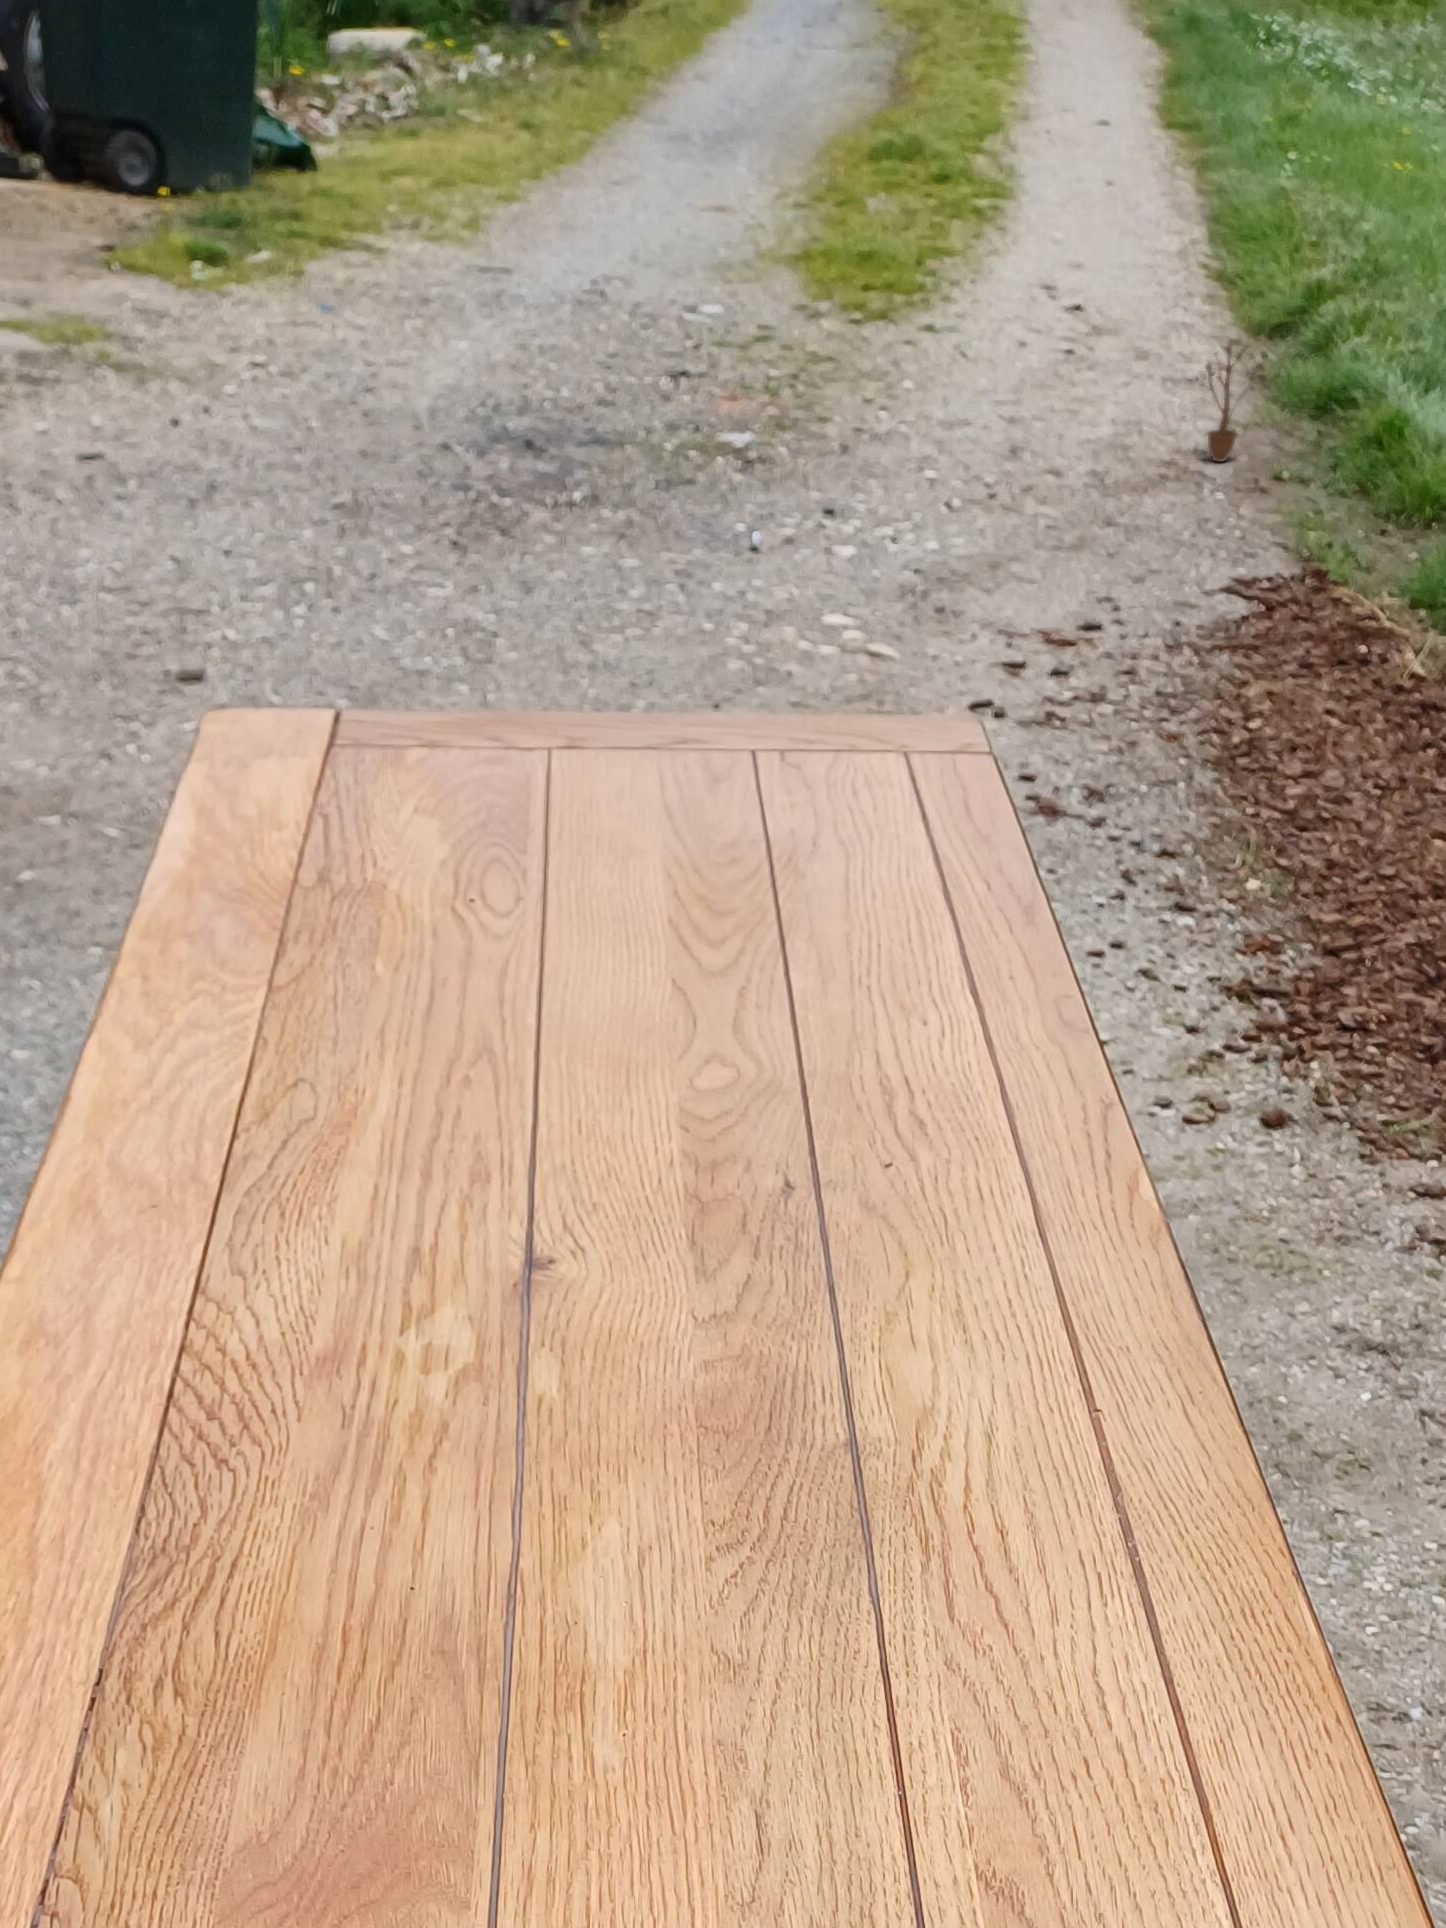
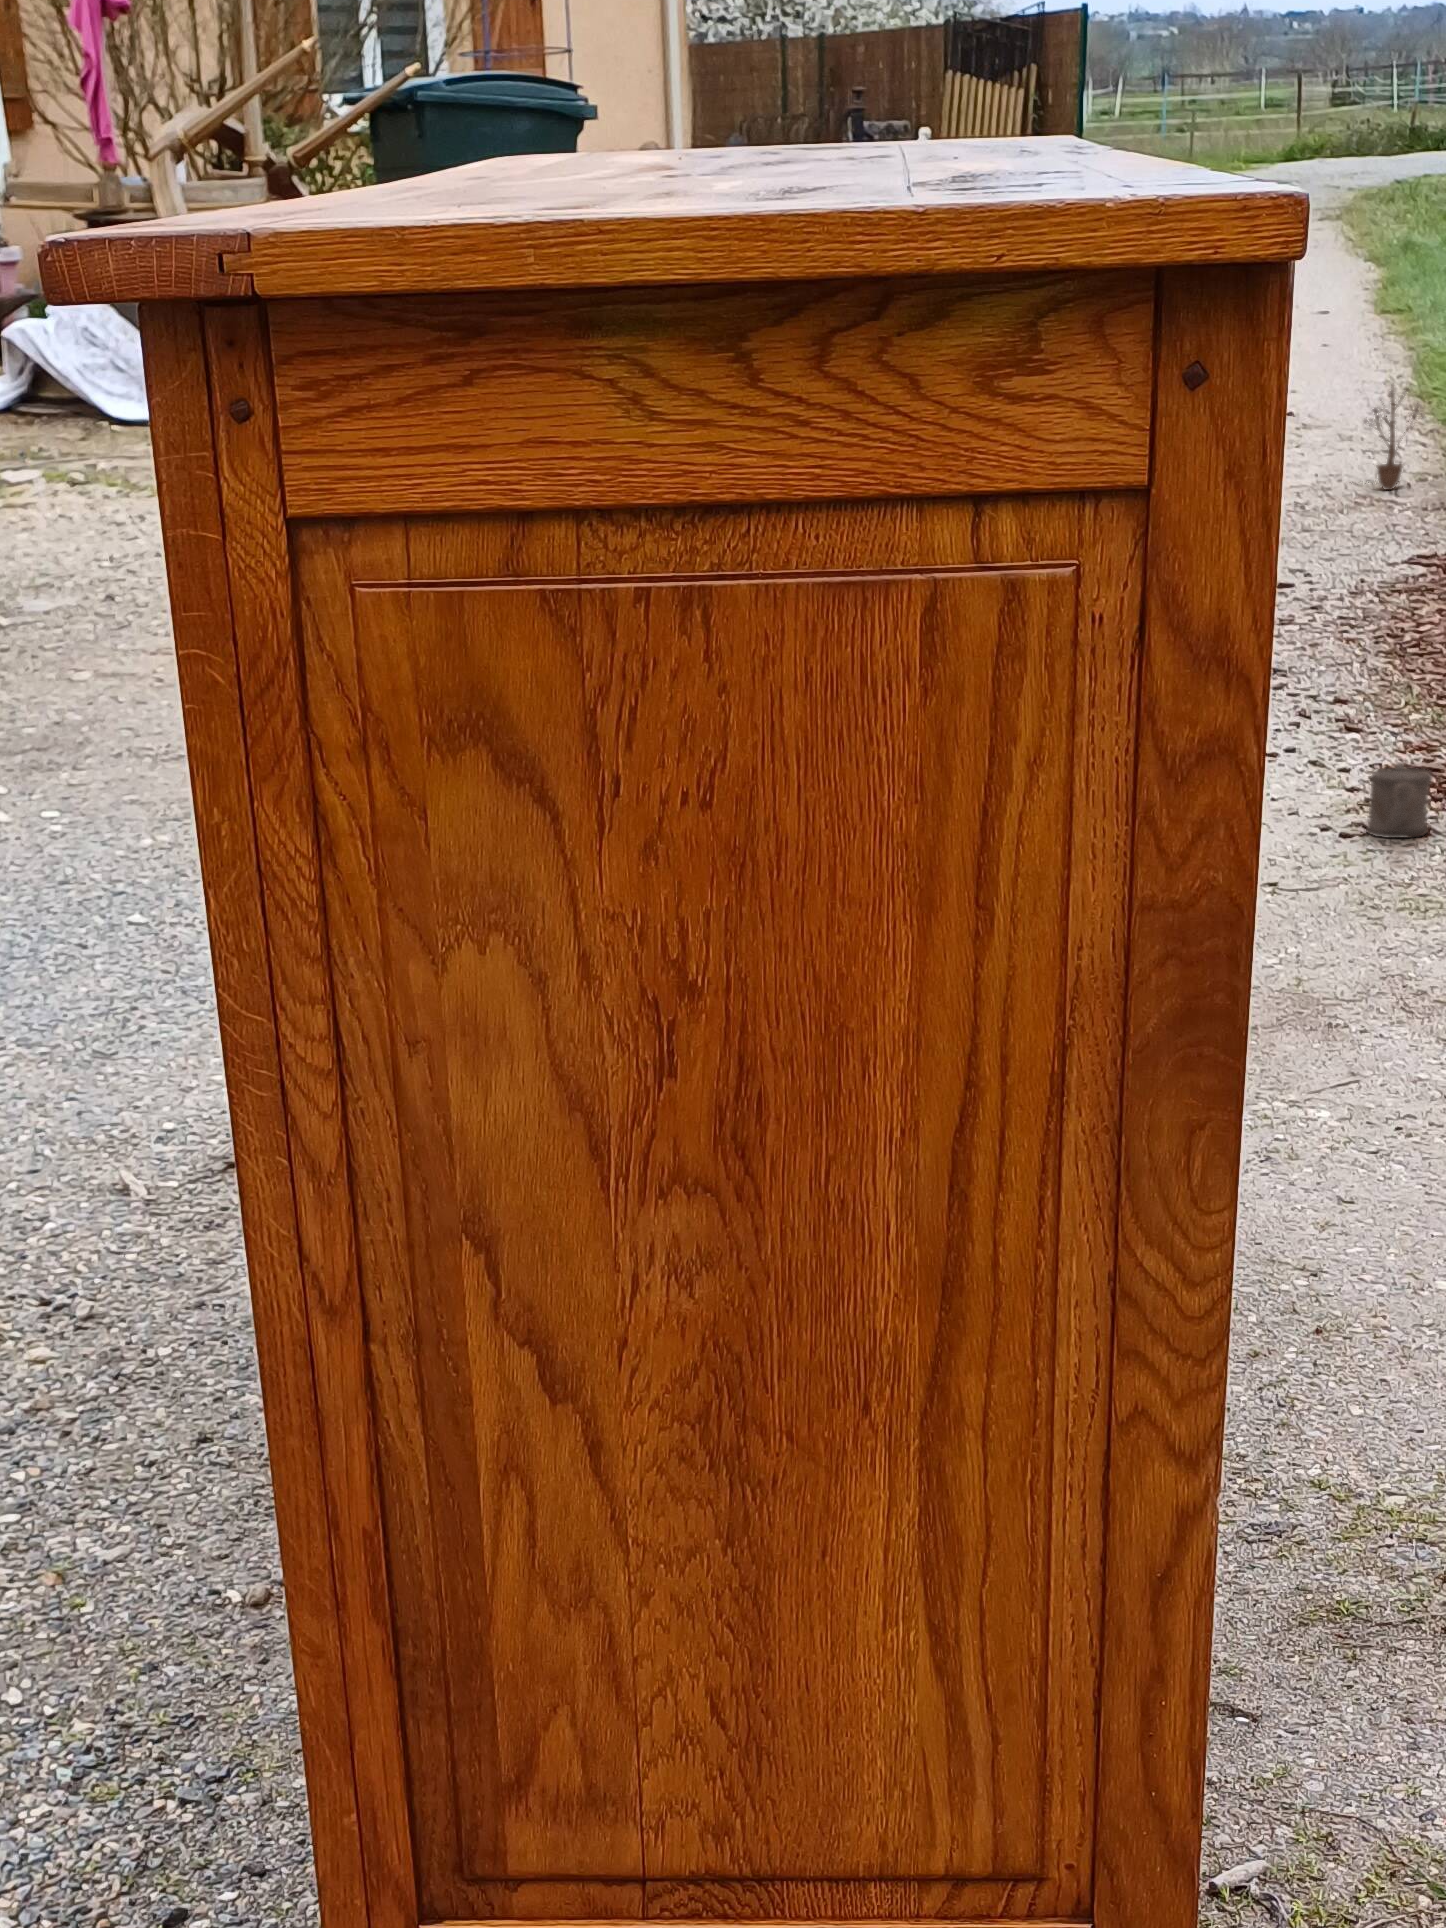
watering can: none [1222,1019,1302,1121] -> present [1366,762,1432,838]

